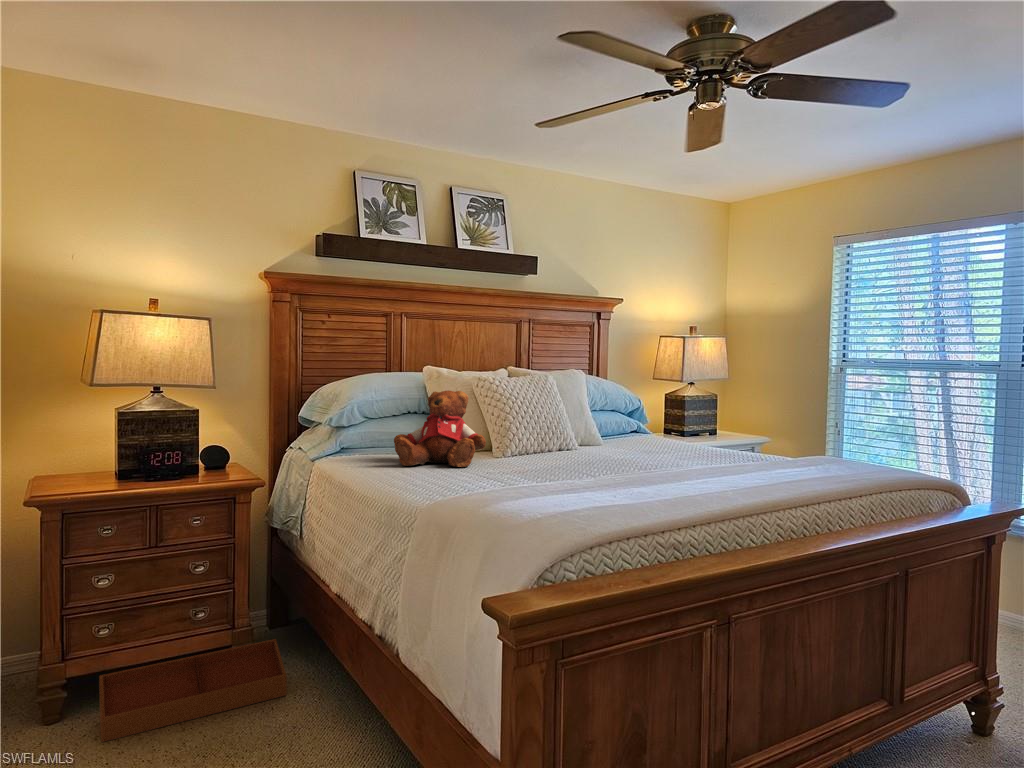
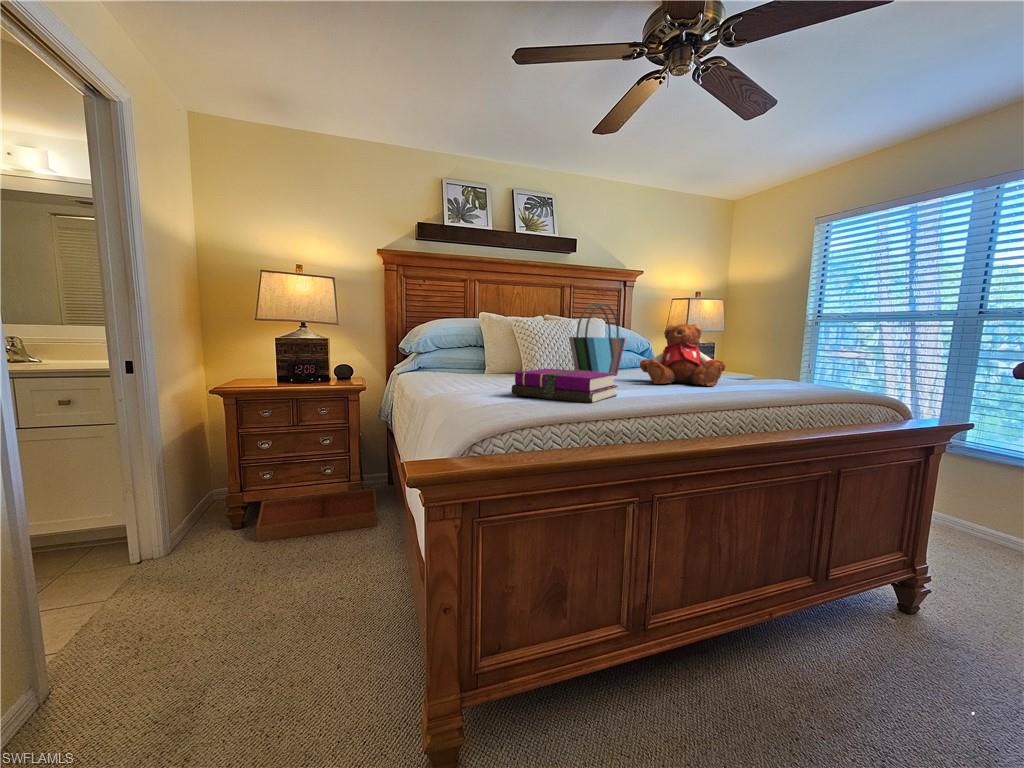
tote bag: none [558,358,625,458] -> present [569,304,626,375]
teddy bear: present [394,390,486,467] -> present [640,324,726,386]
notebook: none [542,461,664,509] -> present [512,369,618,403]

